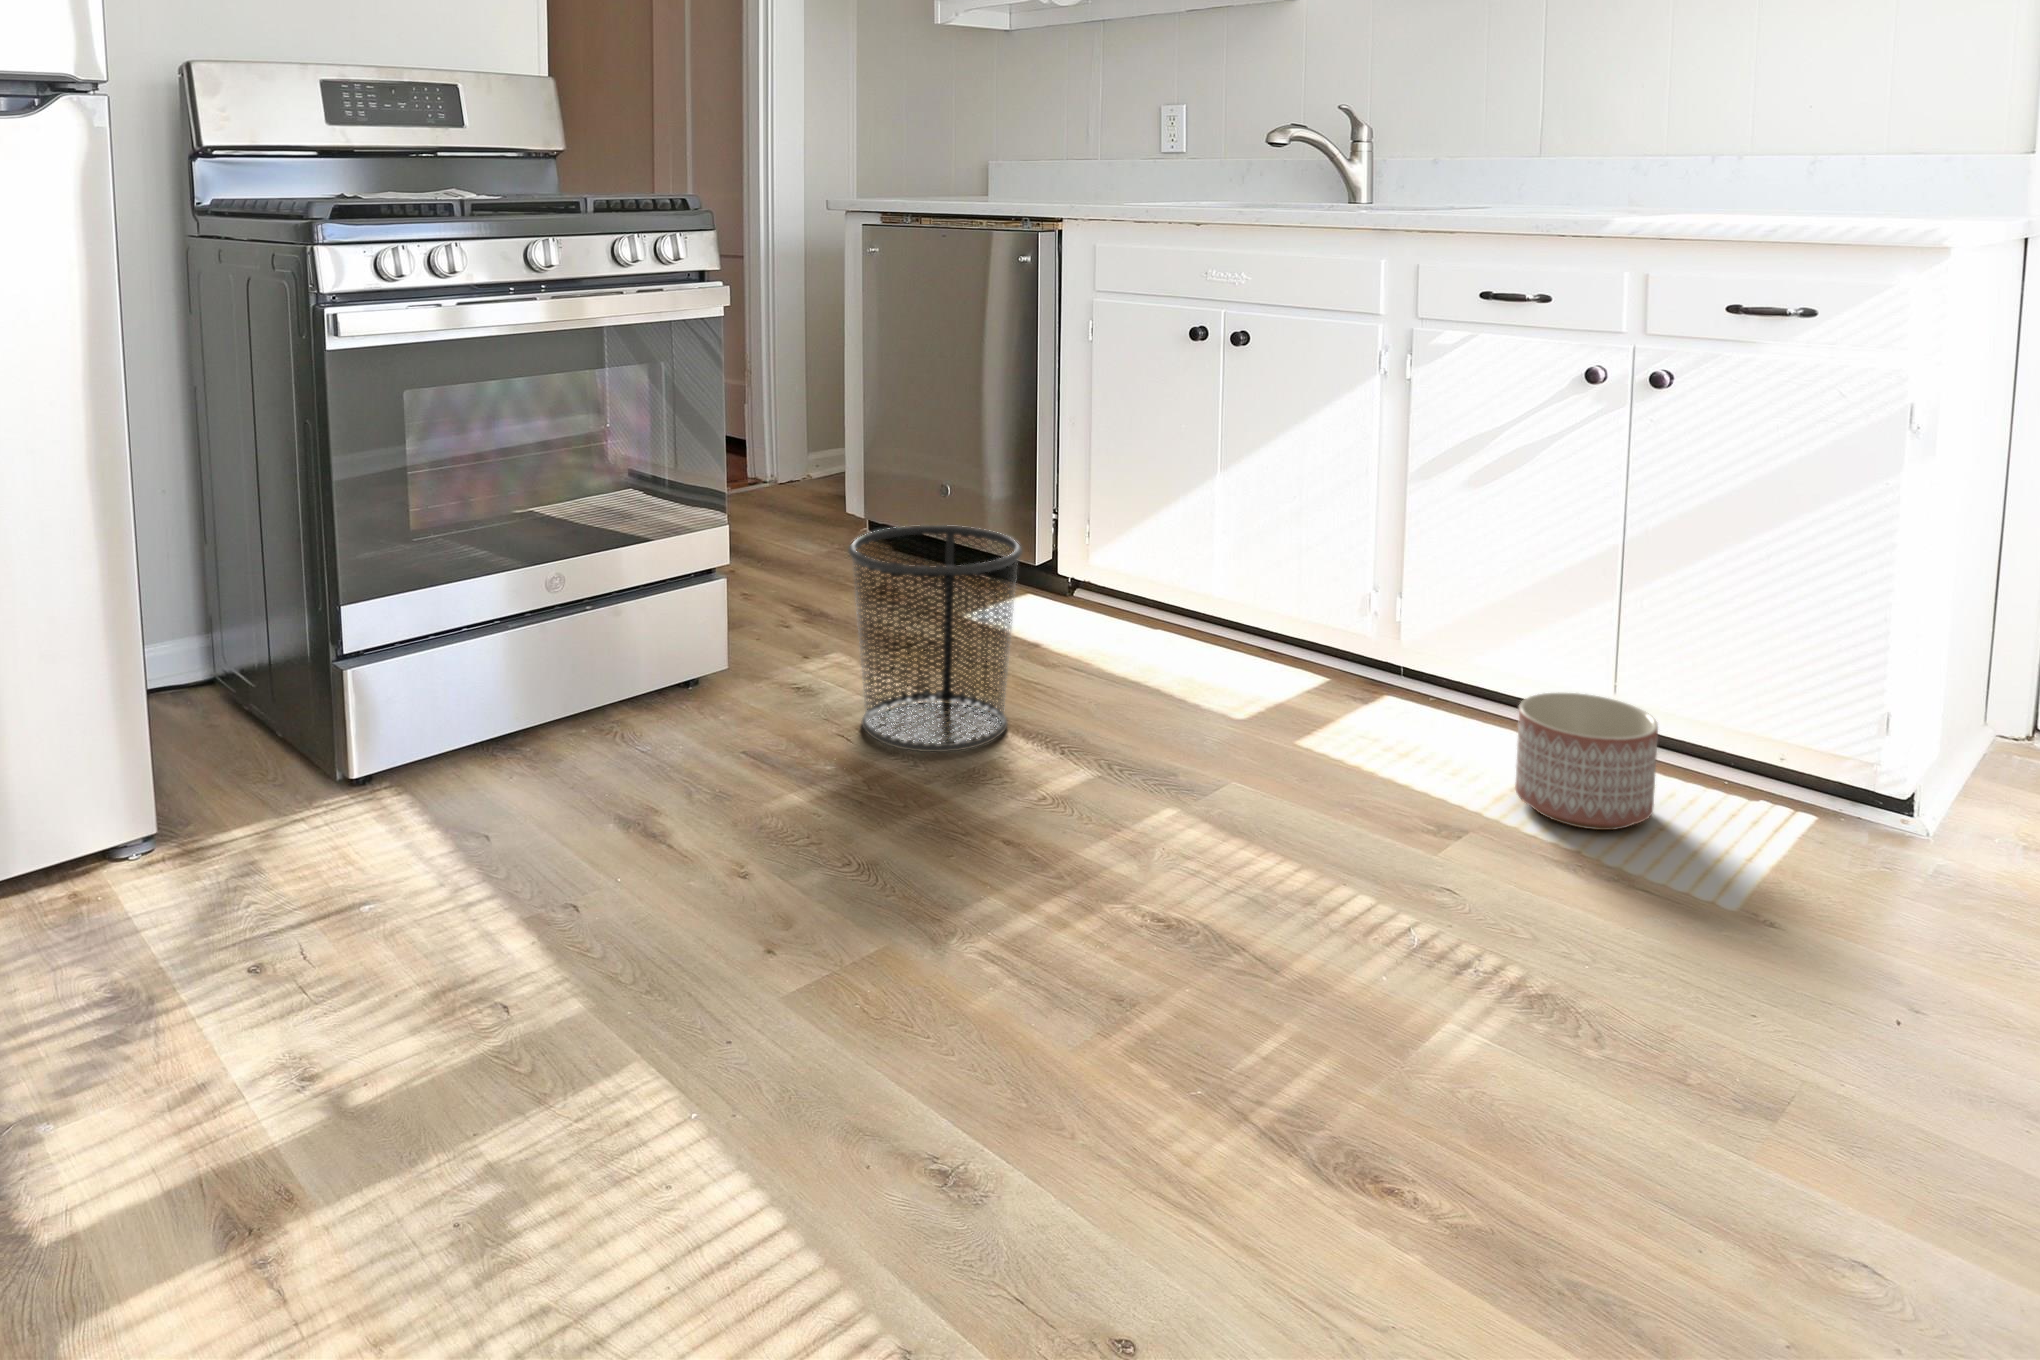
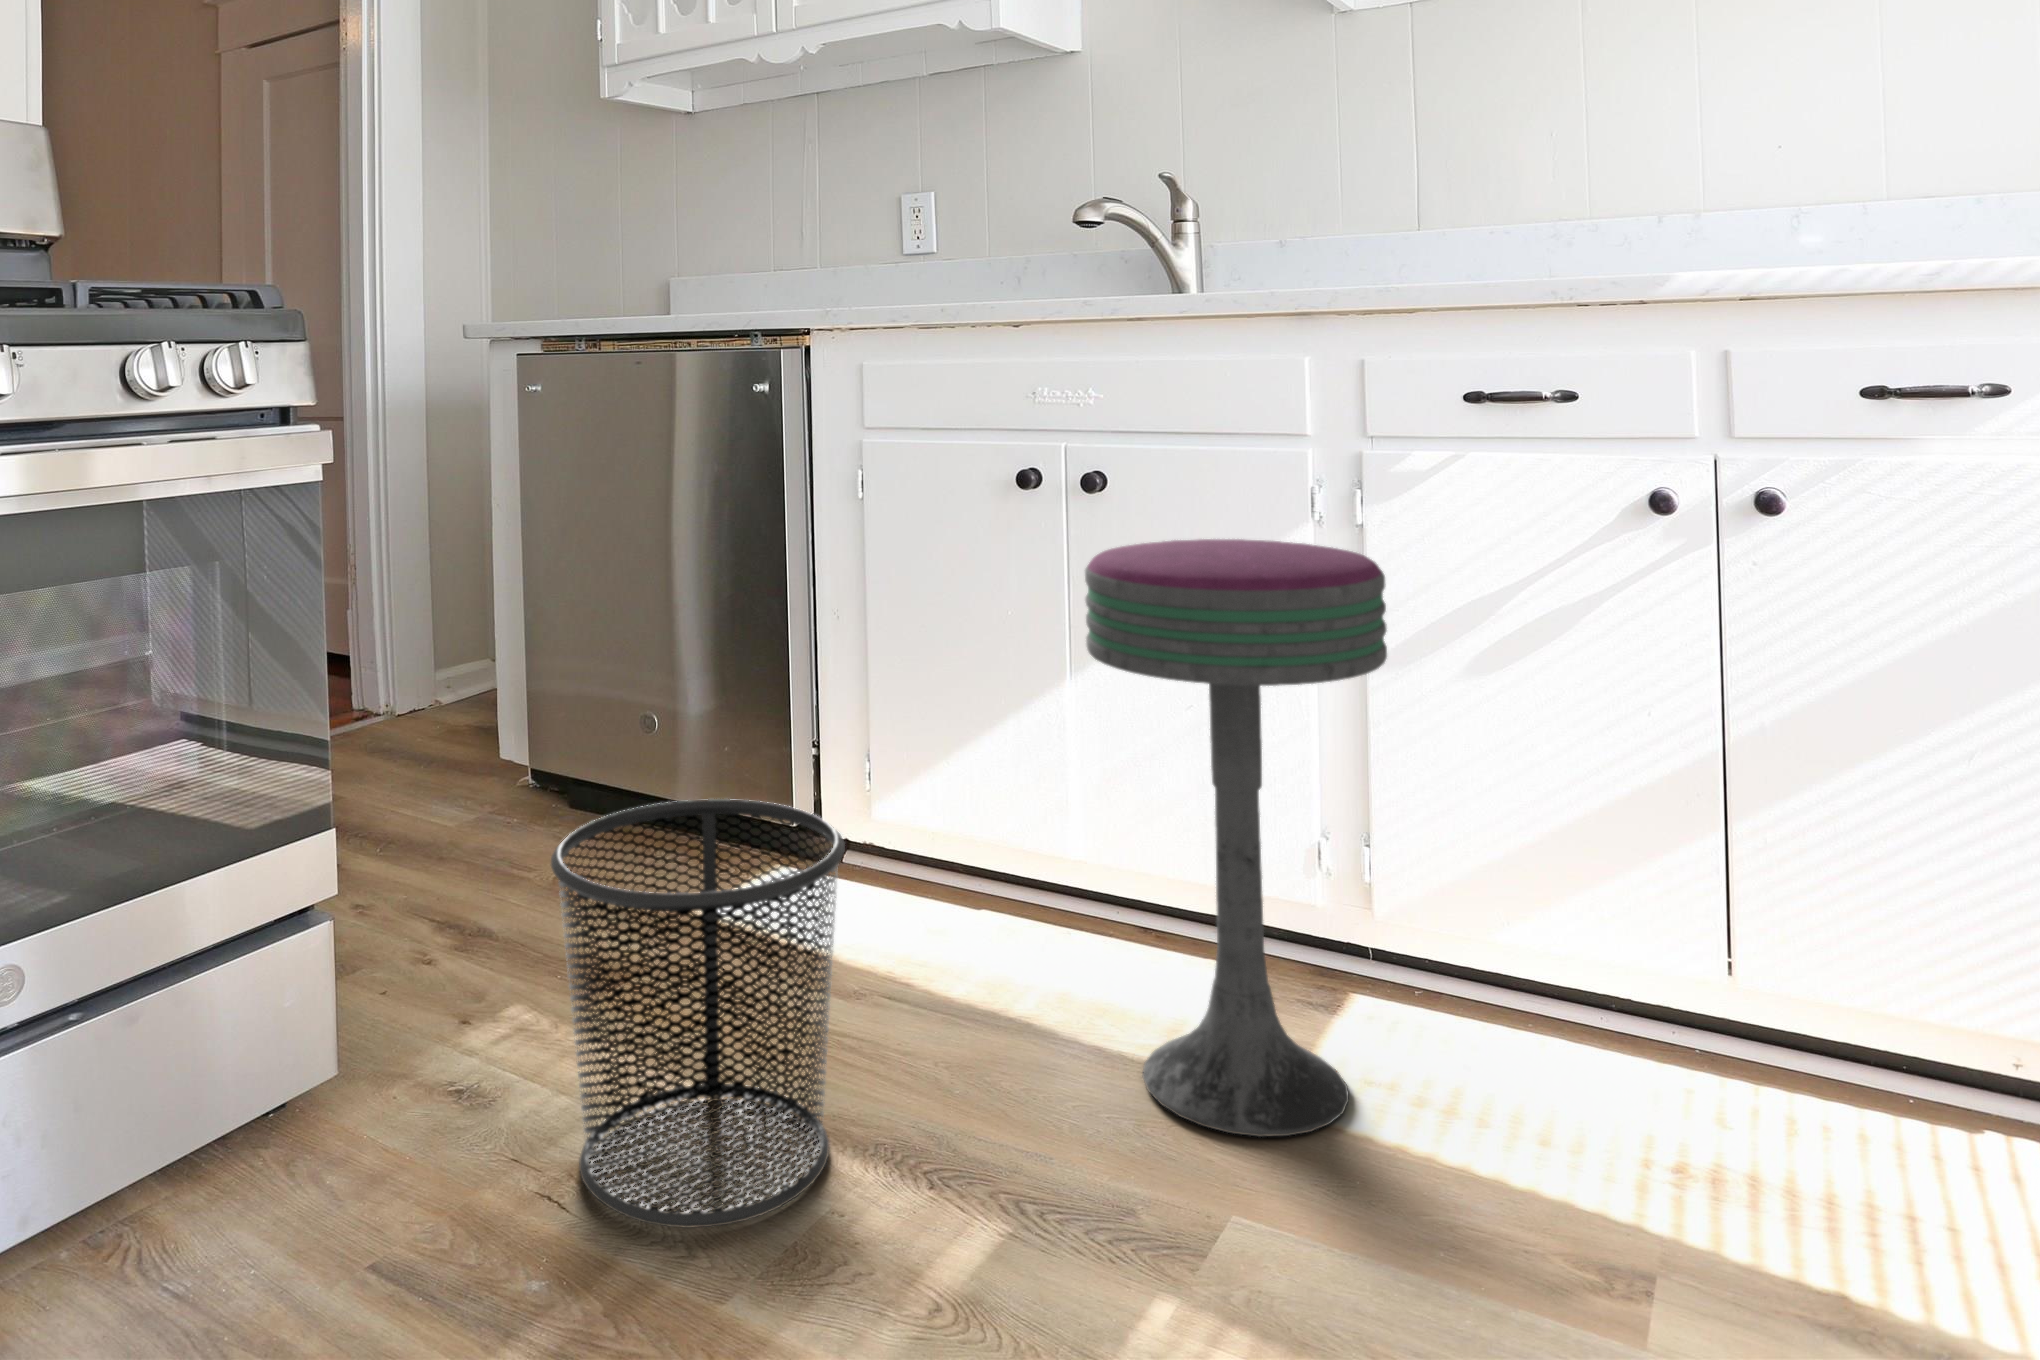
bar stool: none [1191,383,1385,750] -> present [1085,539,1387,1137]
planter: present [1515,693,1658,830] -> none [1673,1002,1921,1254]

